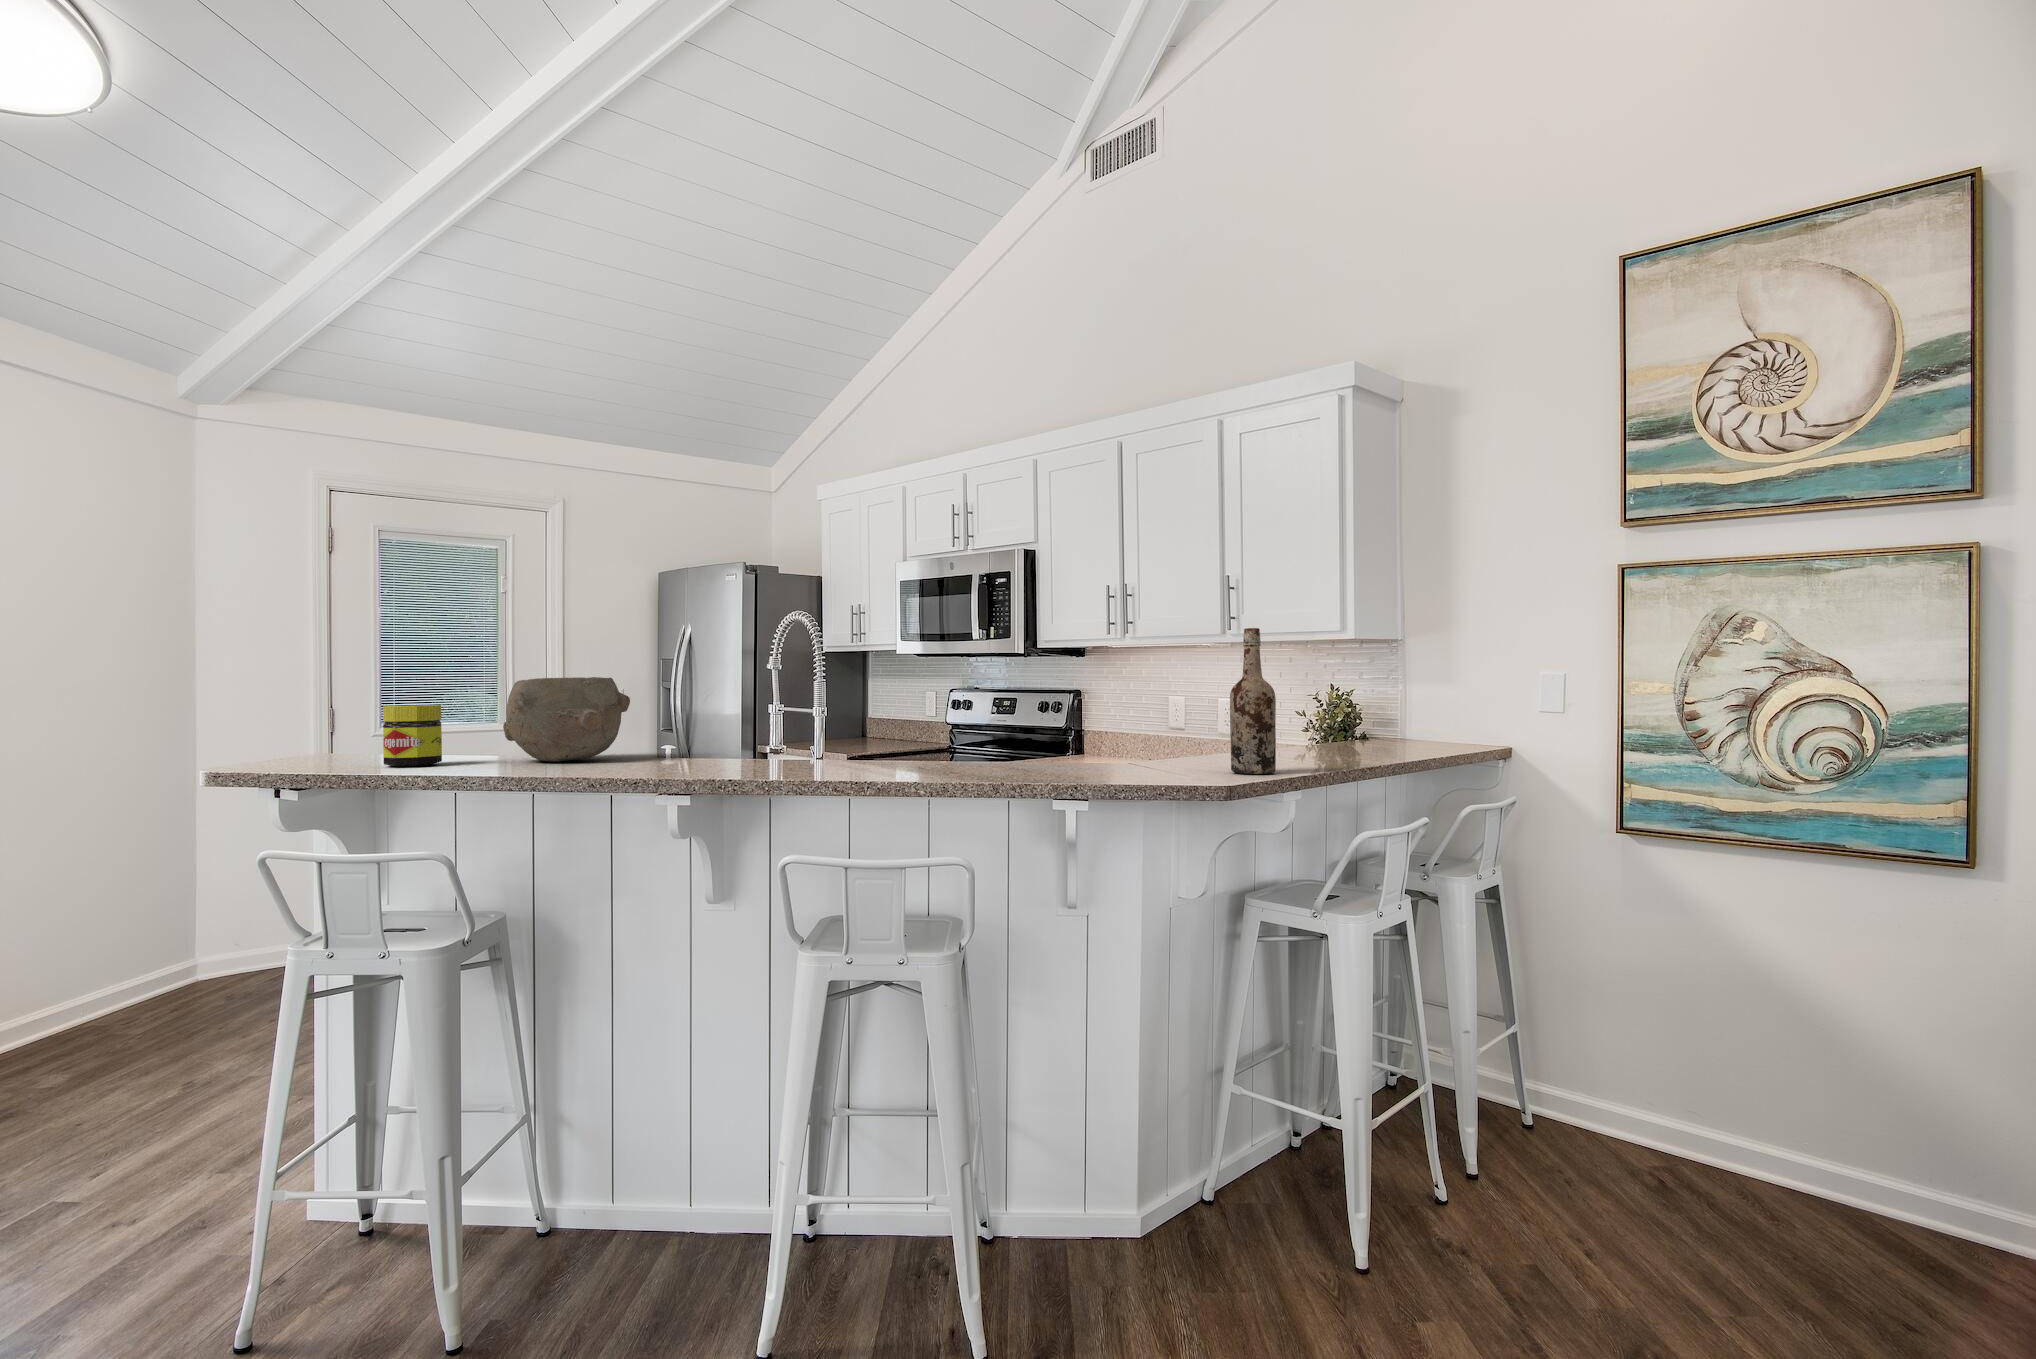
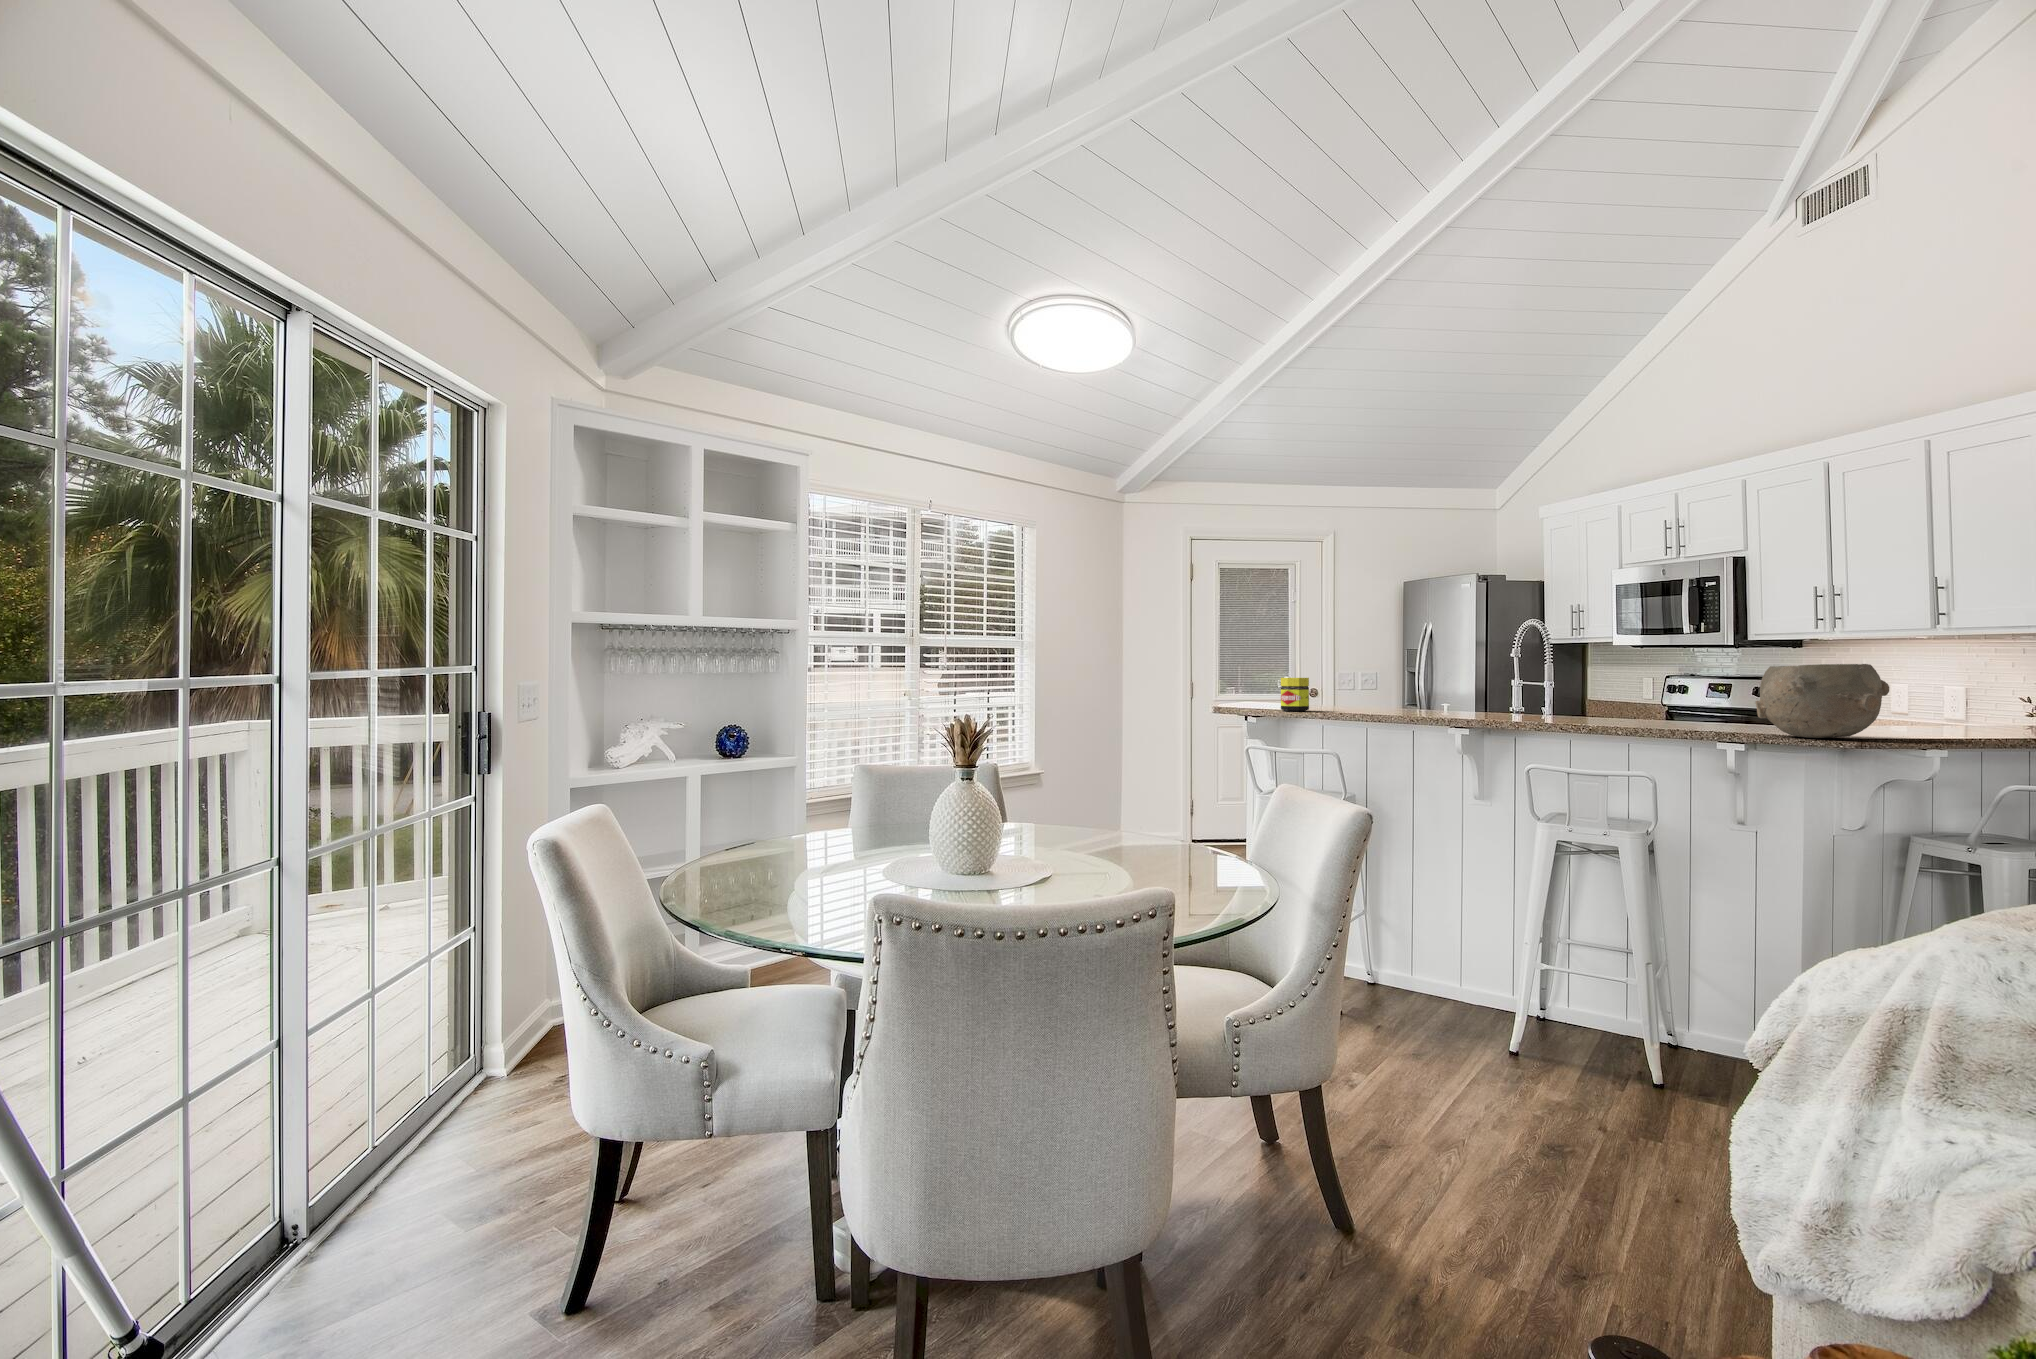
wine bottle: present [1230,628,1276,774] -> none [1909,627,1957,740]
bowl: present [503,677,630,762] -> present [1756,664,1889,738]

